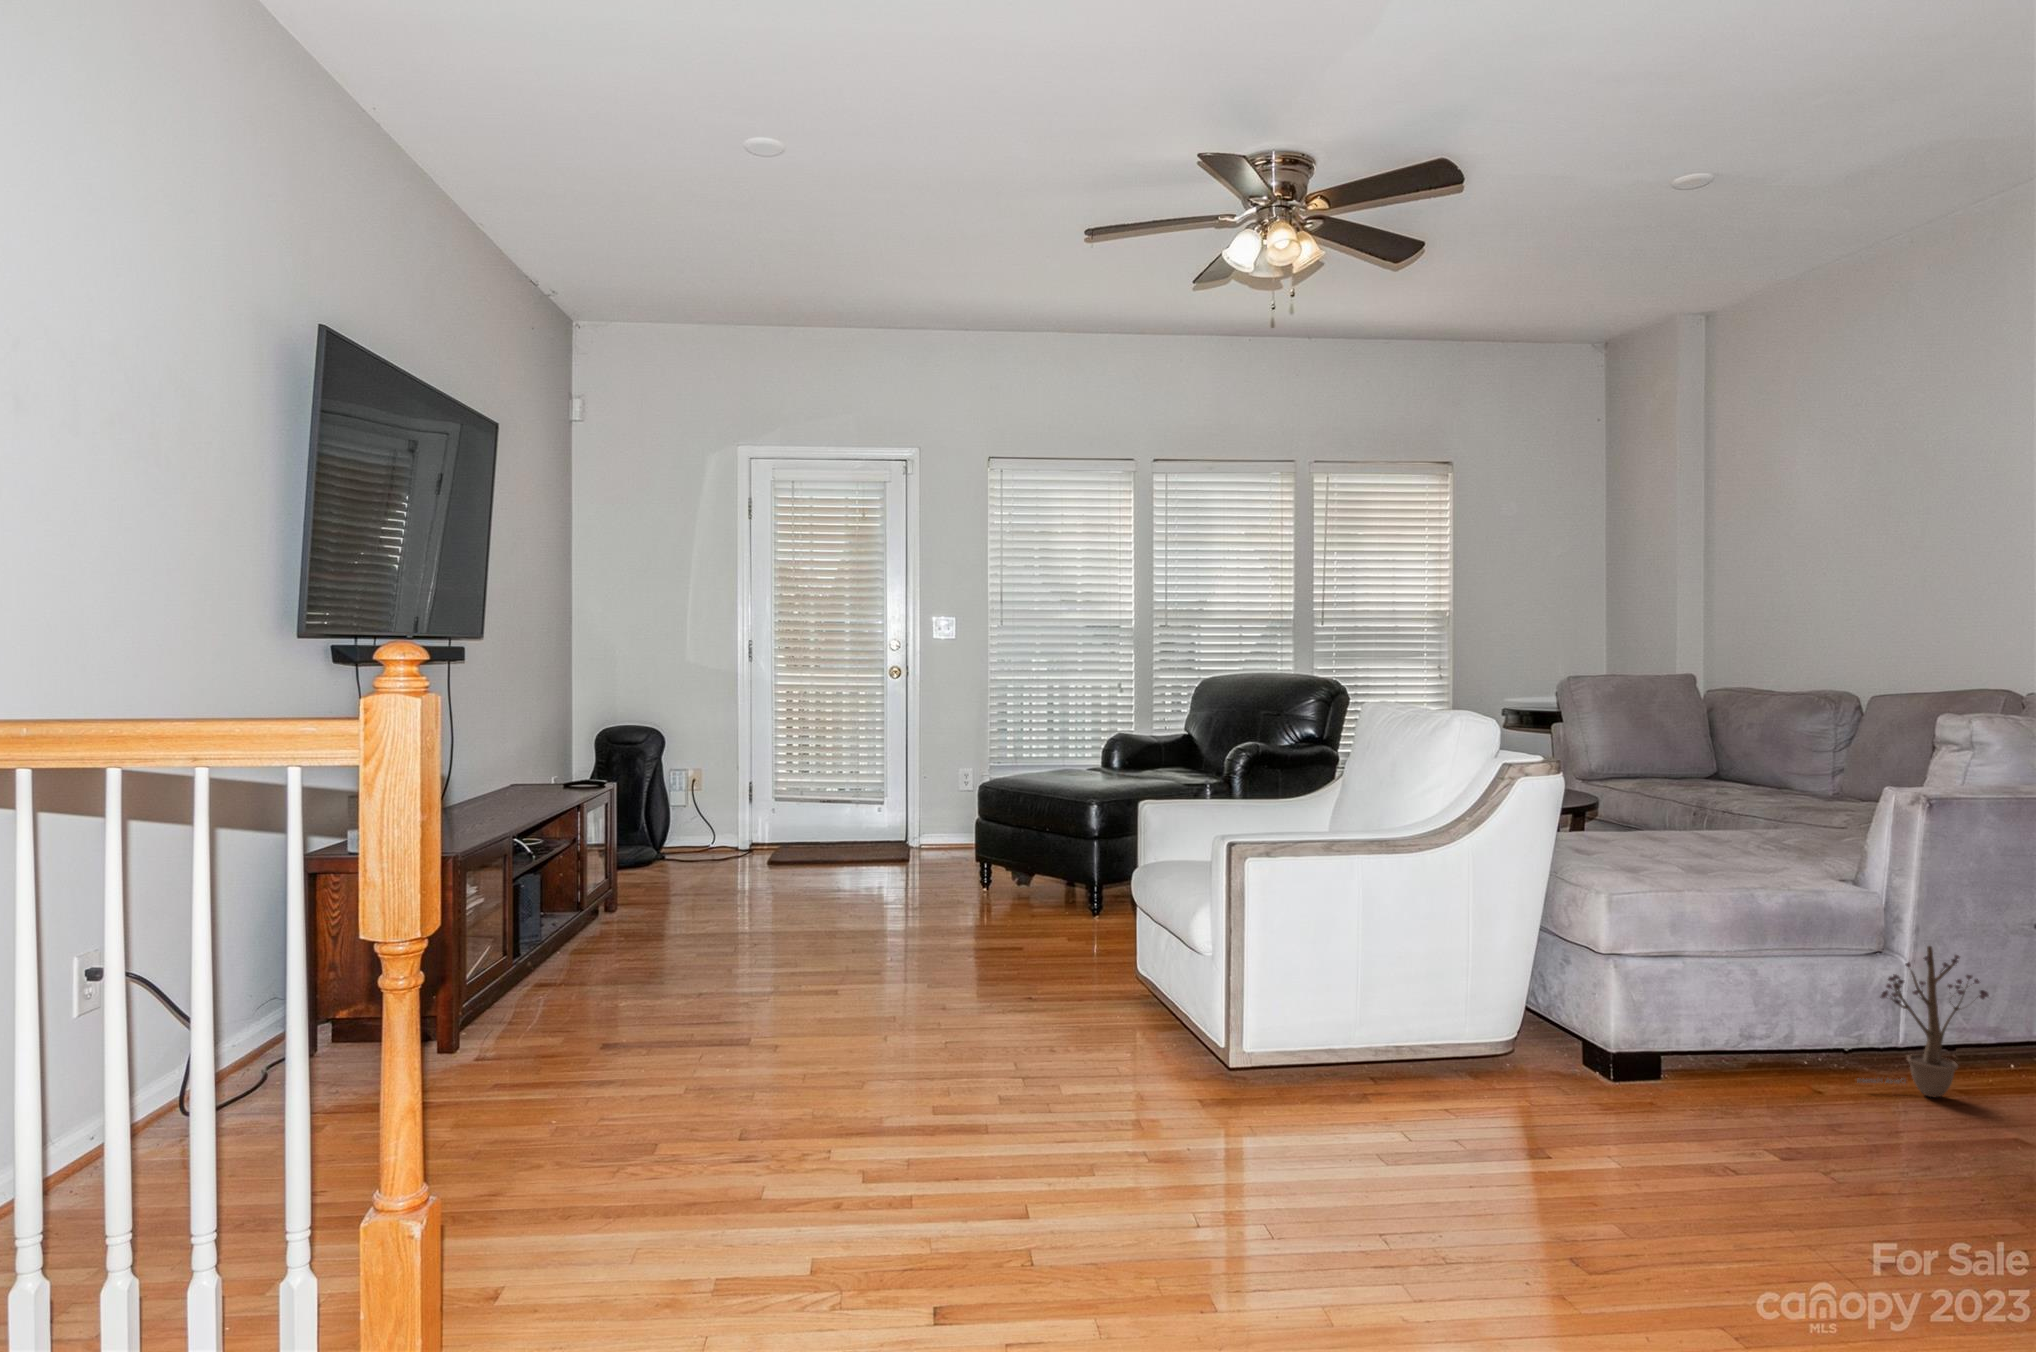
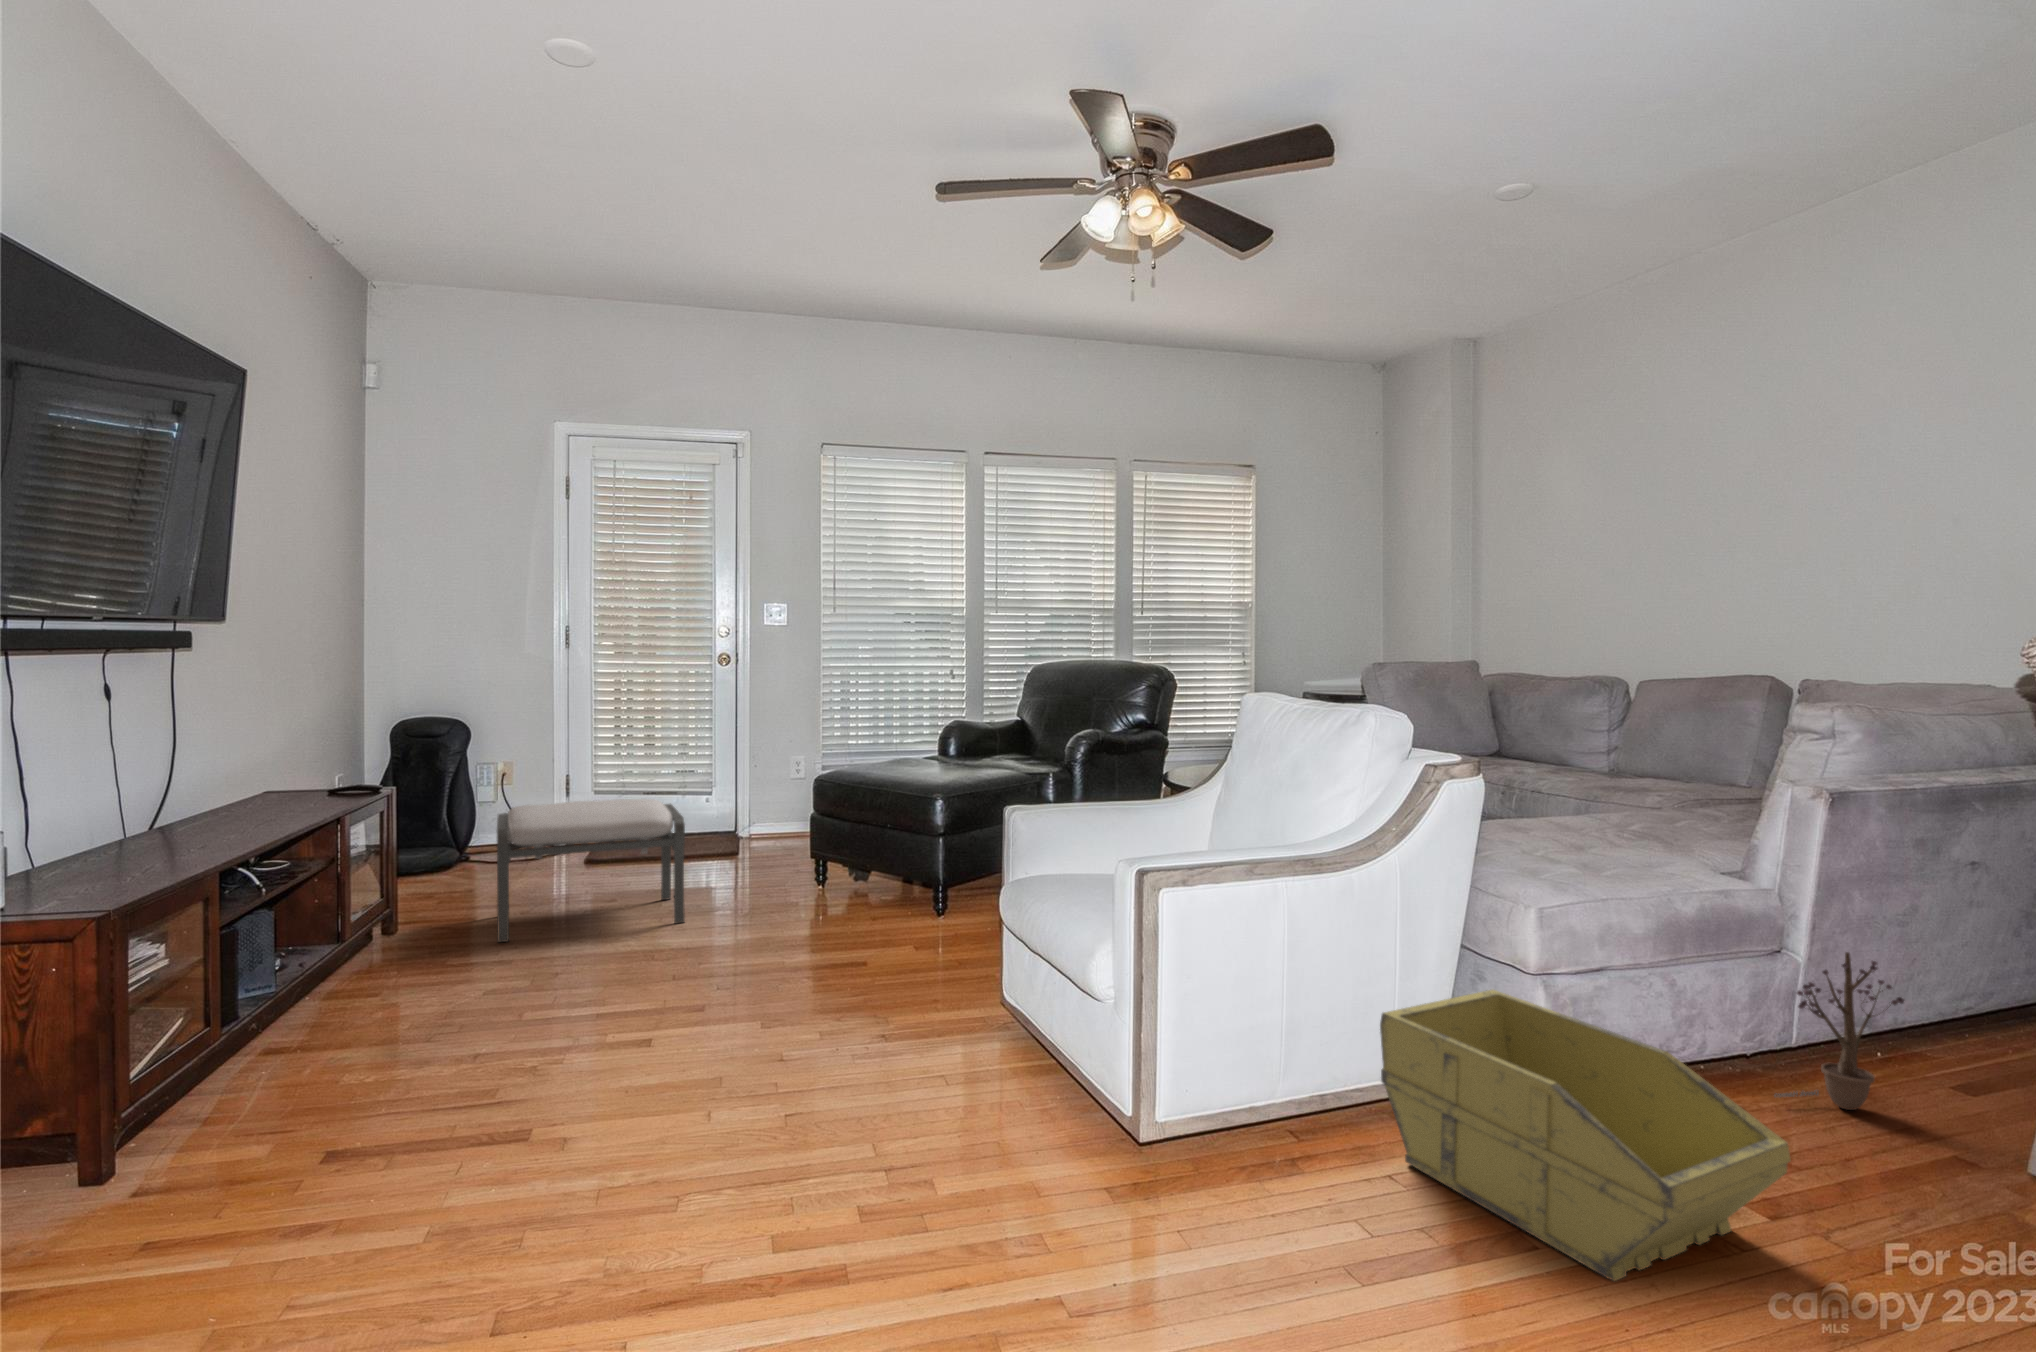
ottoman: none [698,800,860,922] -> present [497,799,685,942]
storage bin: none [1448,965,1780,1181] -> present [1380,990,1791,1281]

